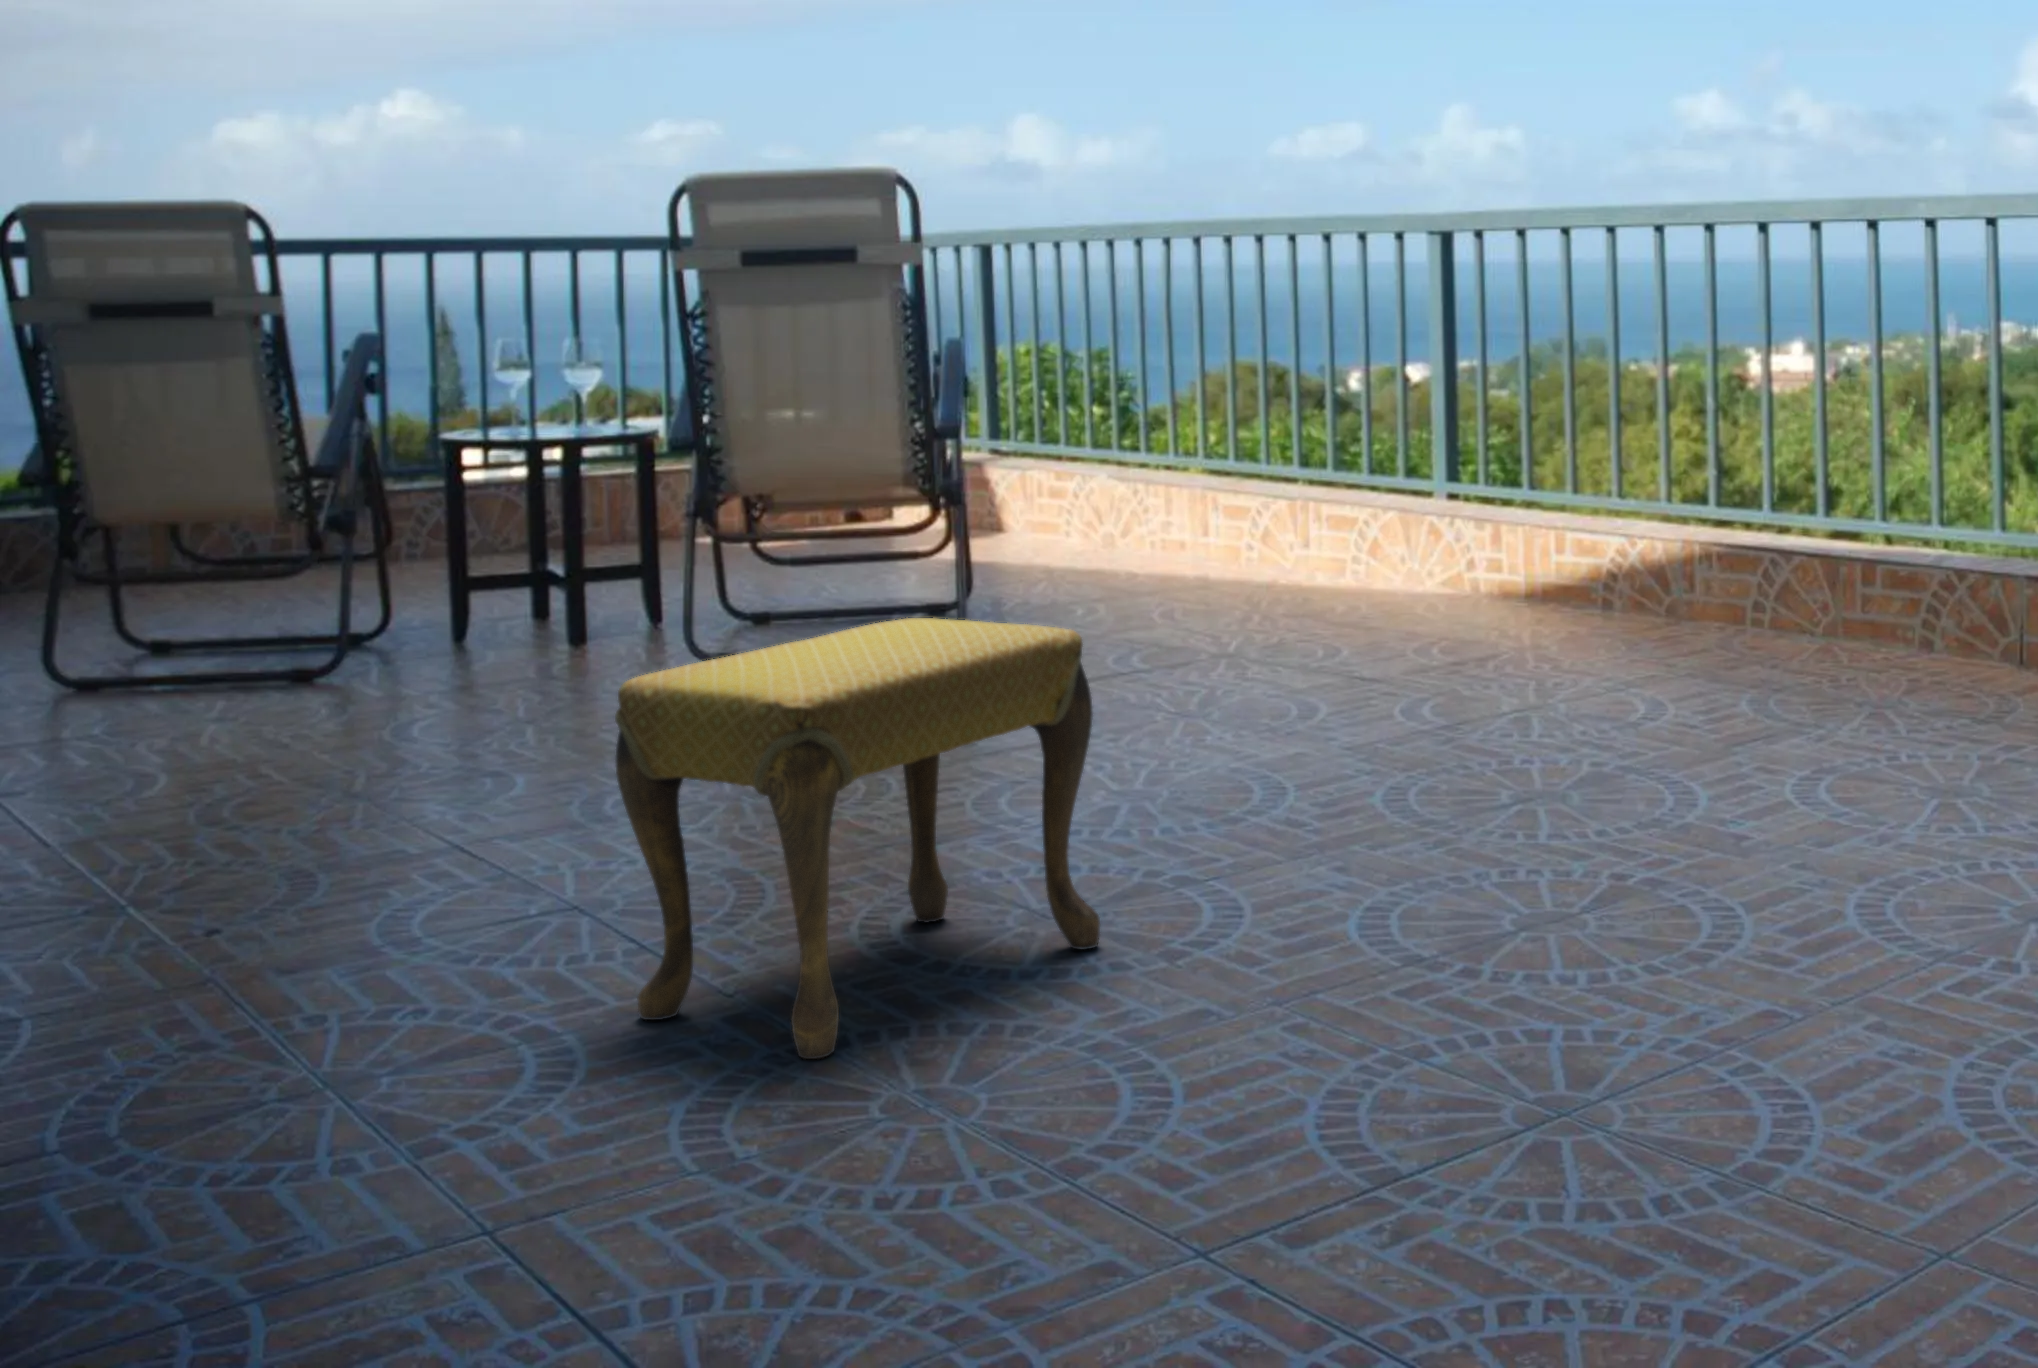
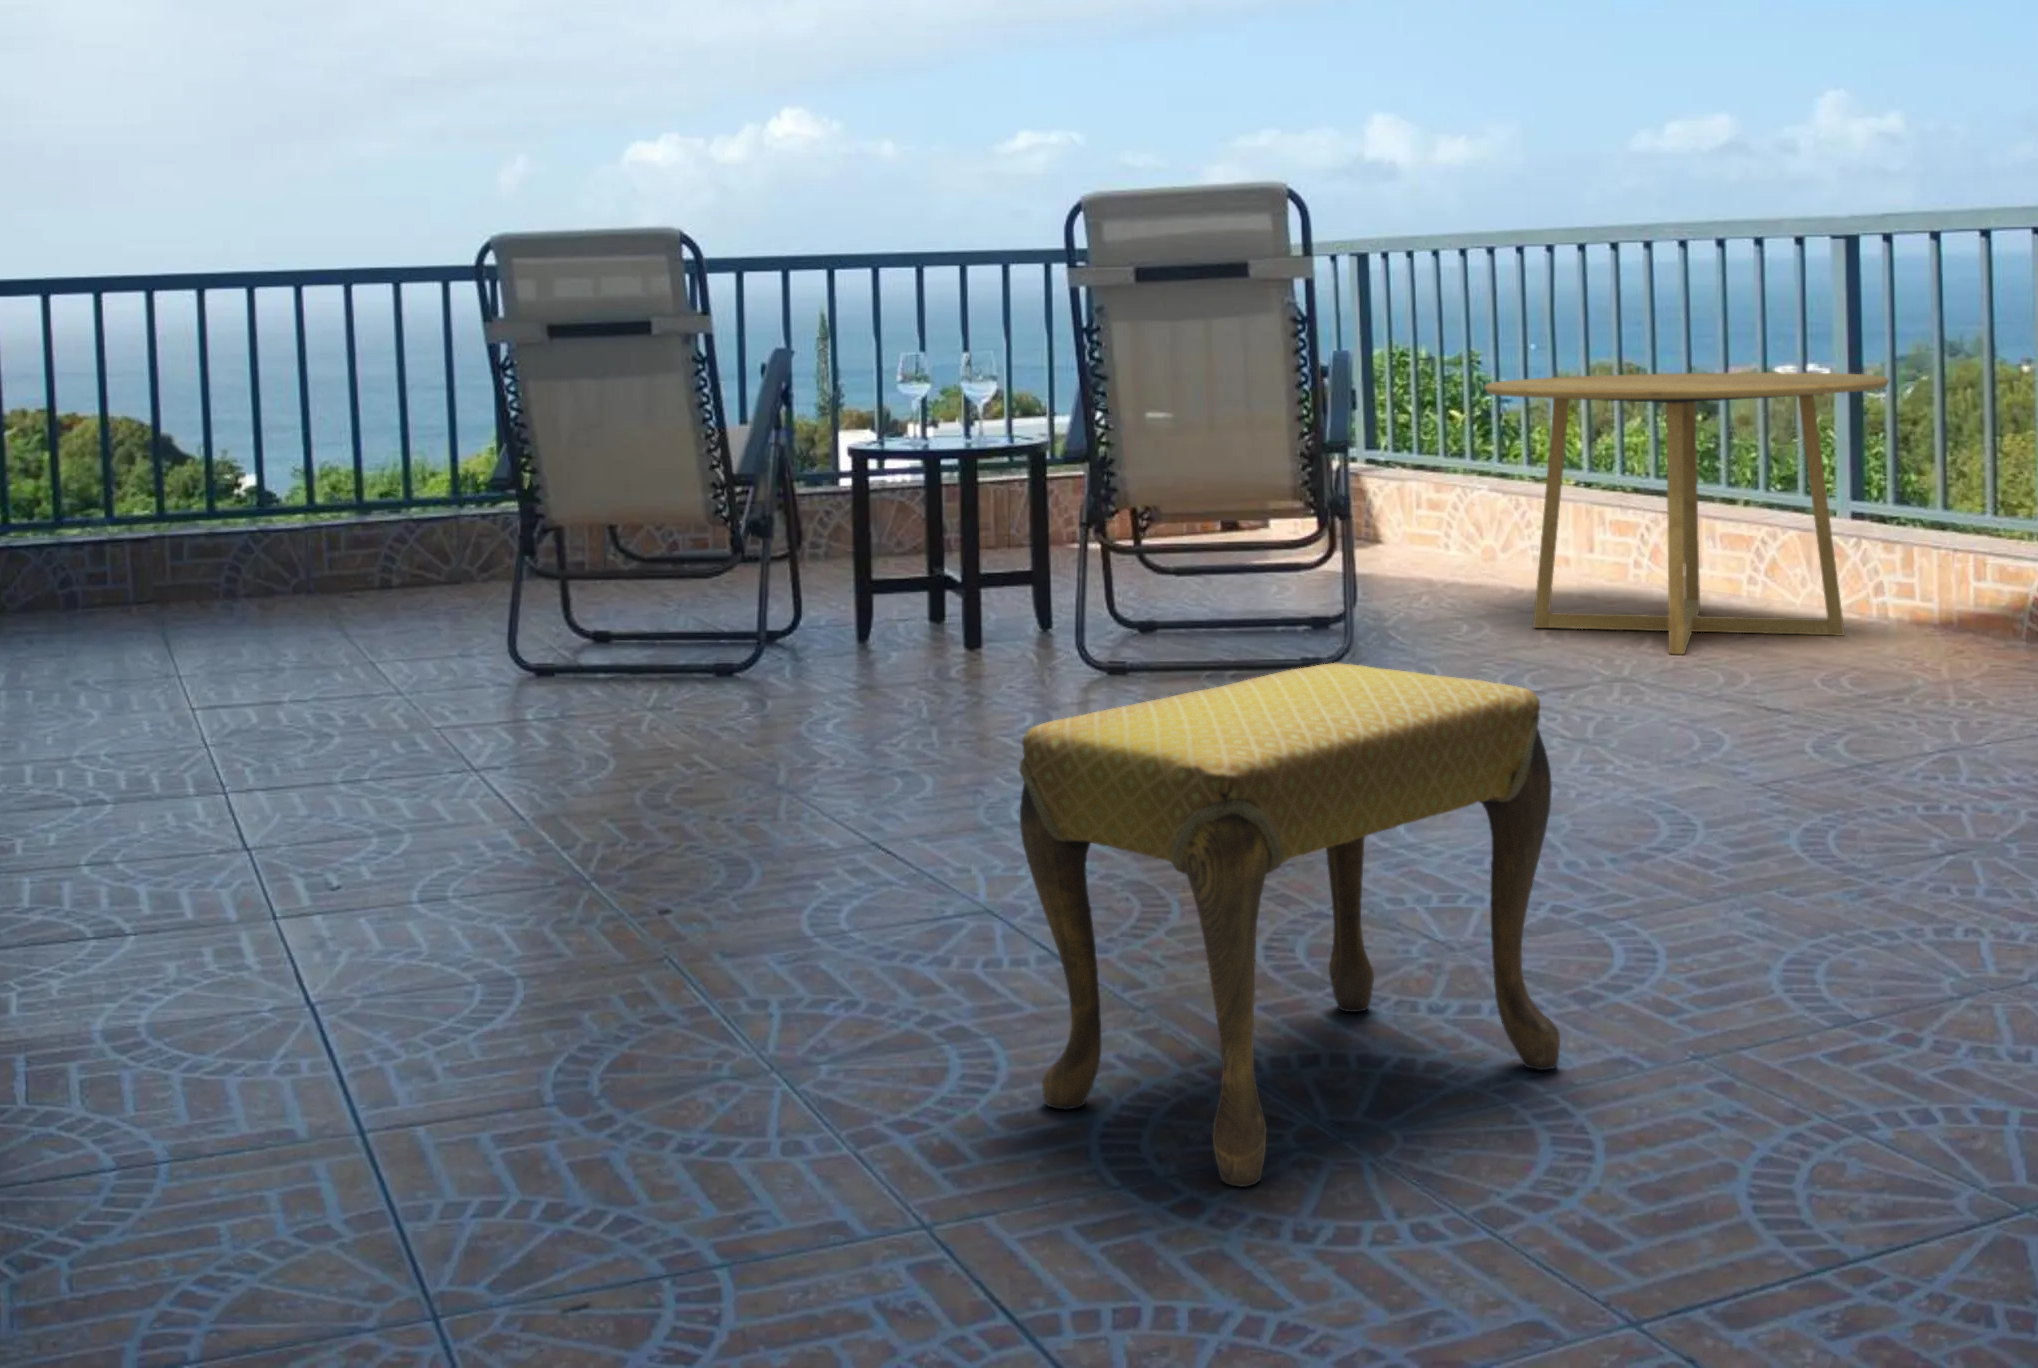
round table: none [1093,365,1444,620] -> present [1485,372,1889,655]

